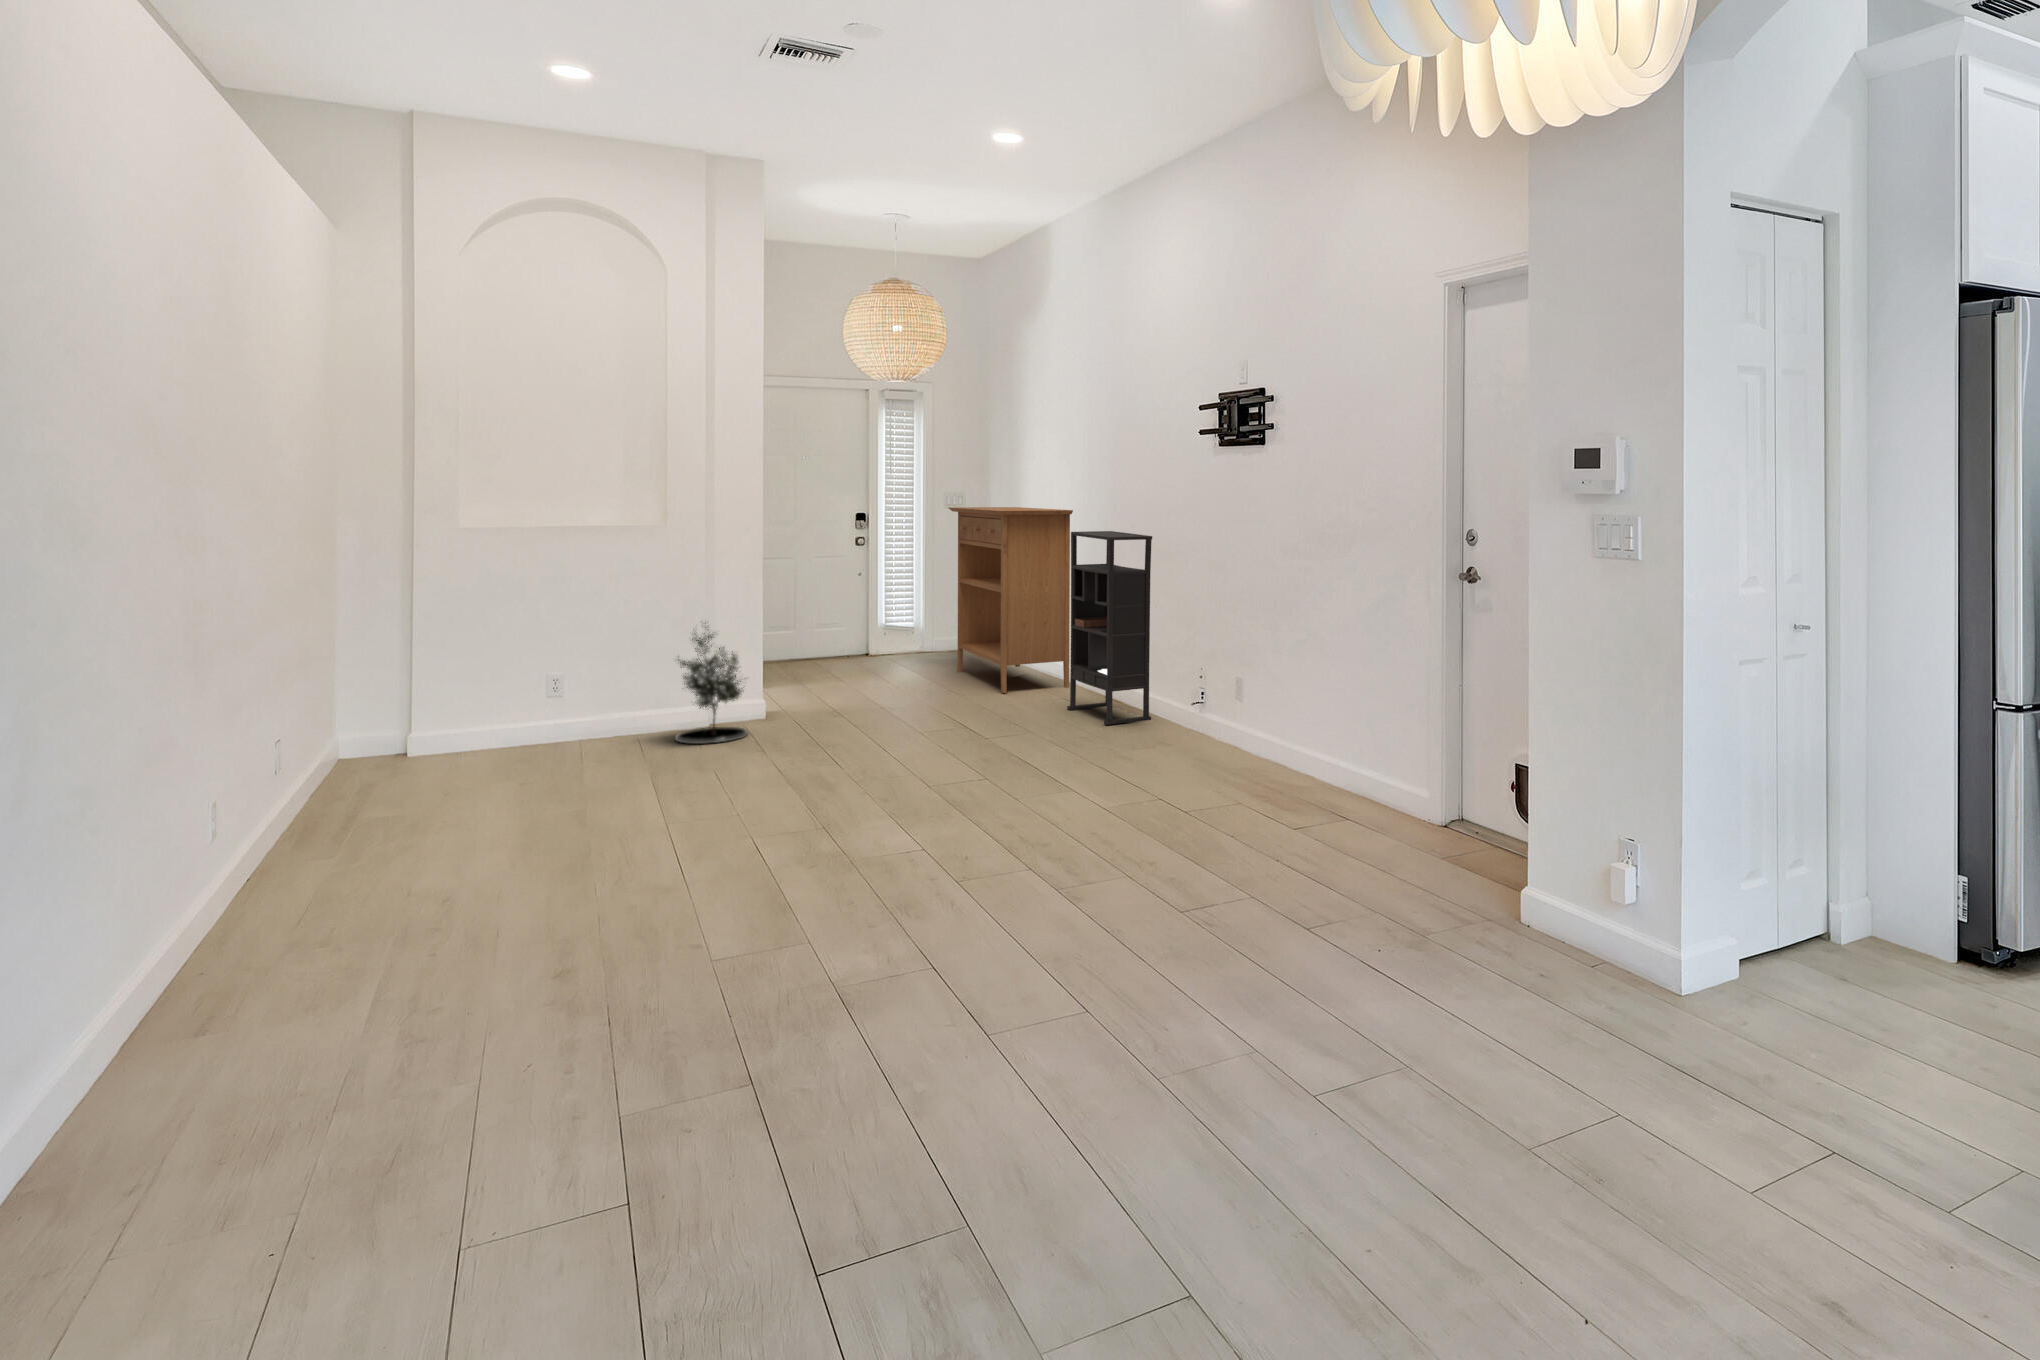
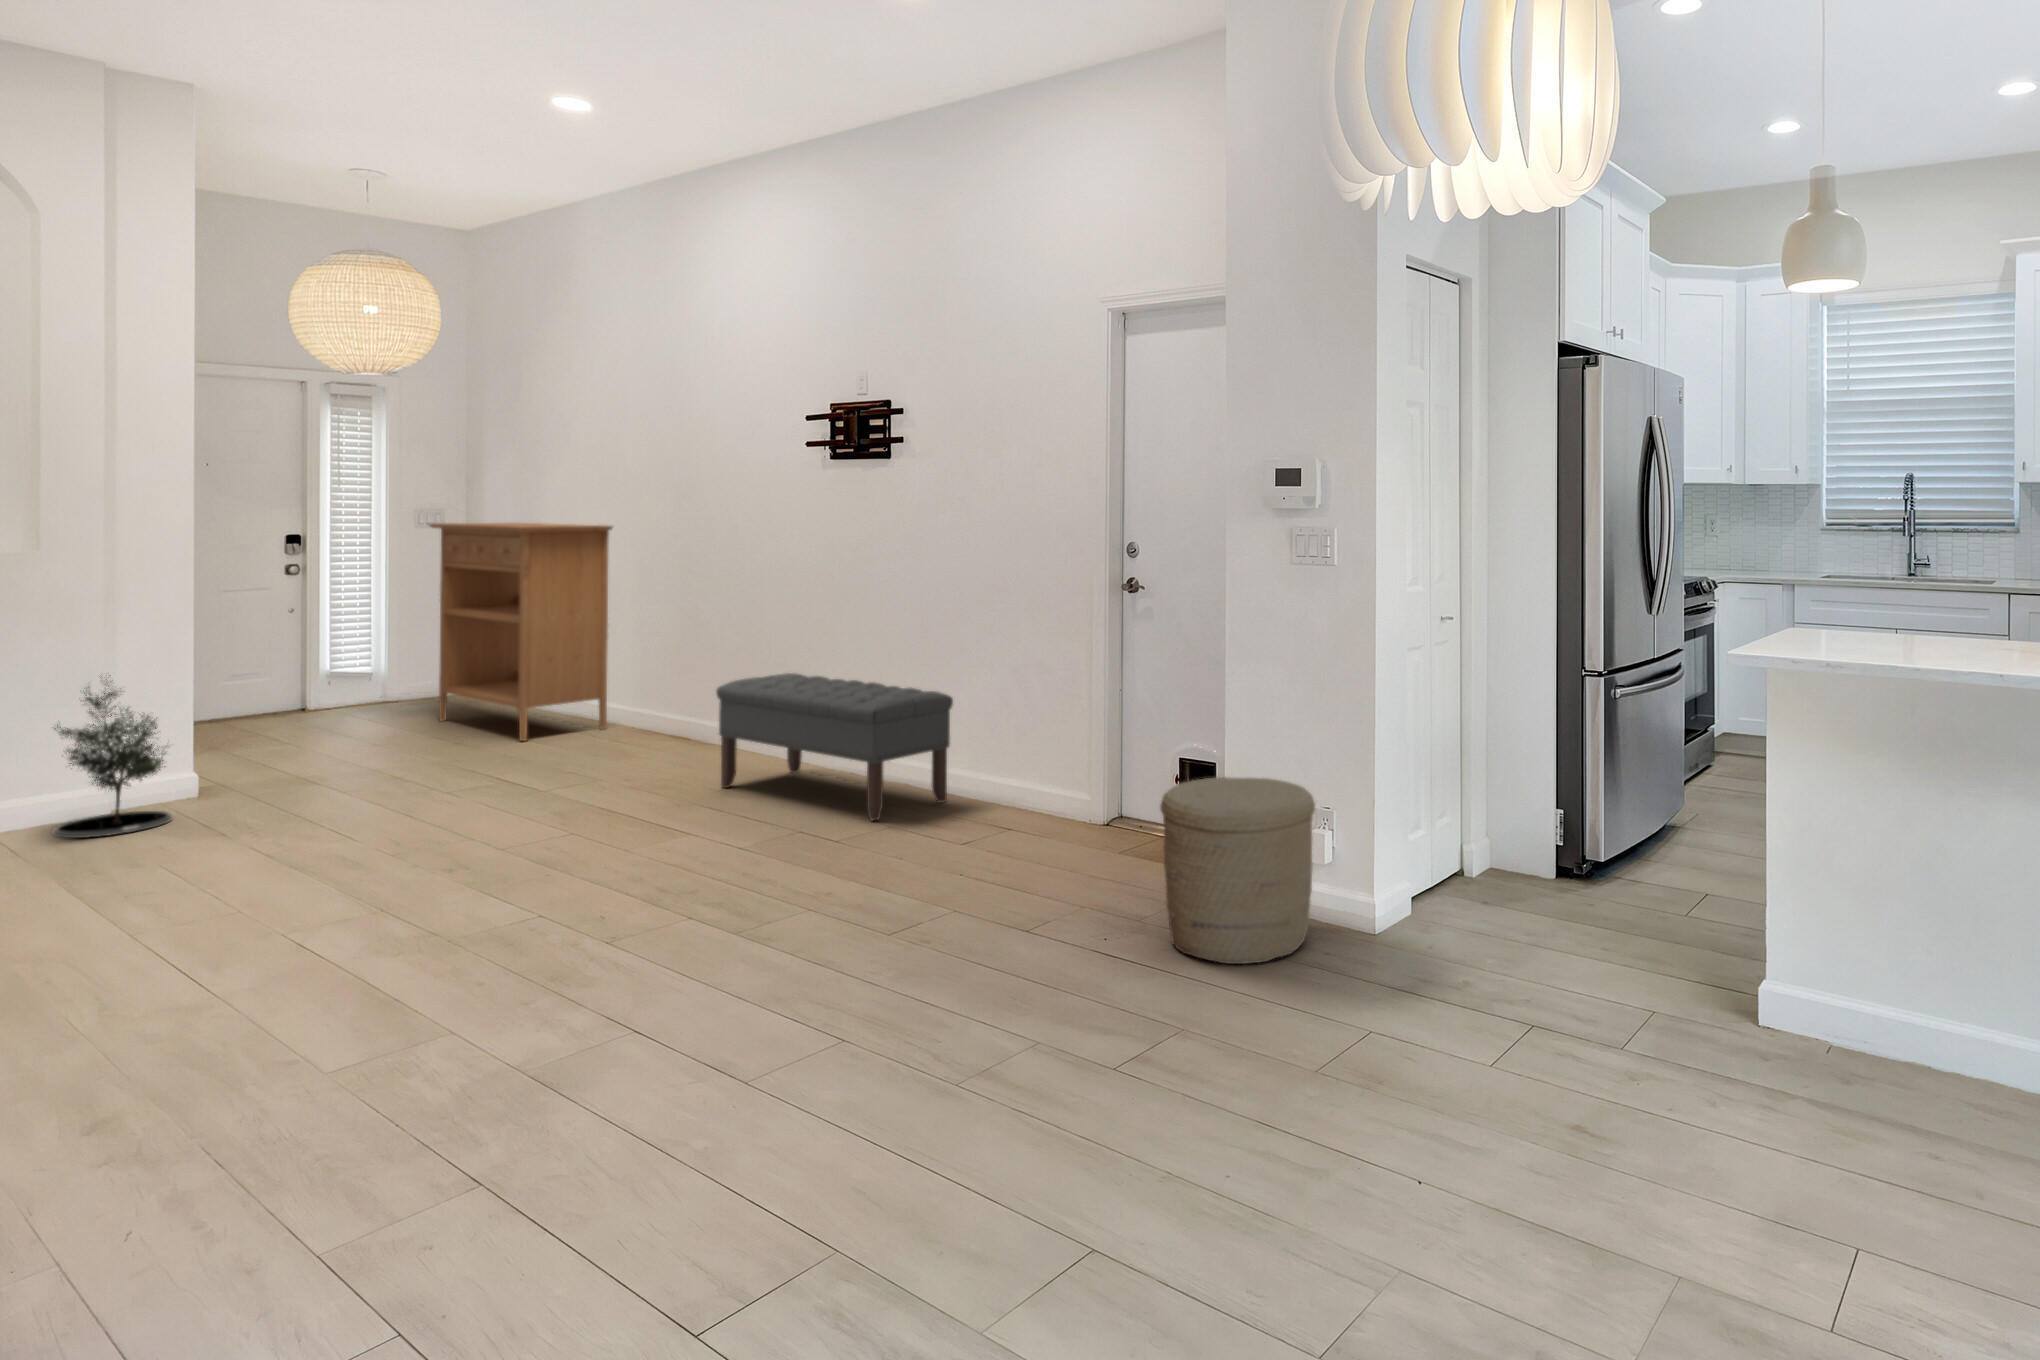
bookshelf: present [1067,531,1152,725] -> none [620,549,736,765]
bench: none [1121,648,1311,794] -> present [716,673,953,821]
woven basket: none [1431,789,1605,1004] -> present [1160,777,1315,964]

